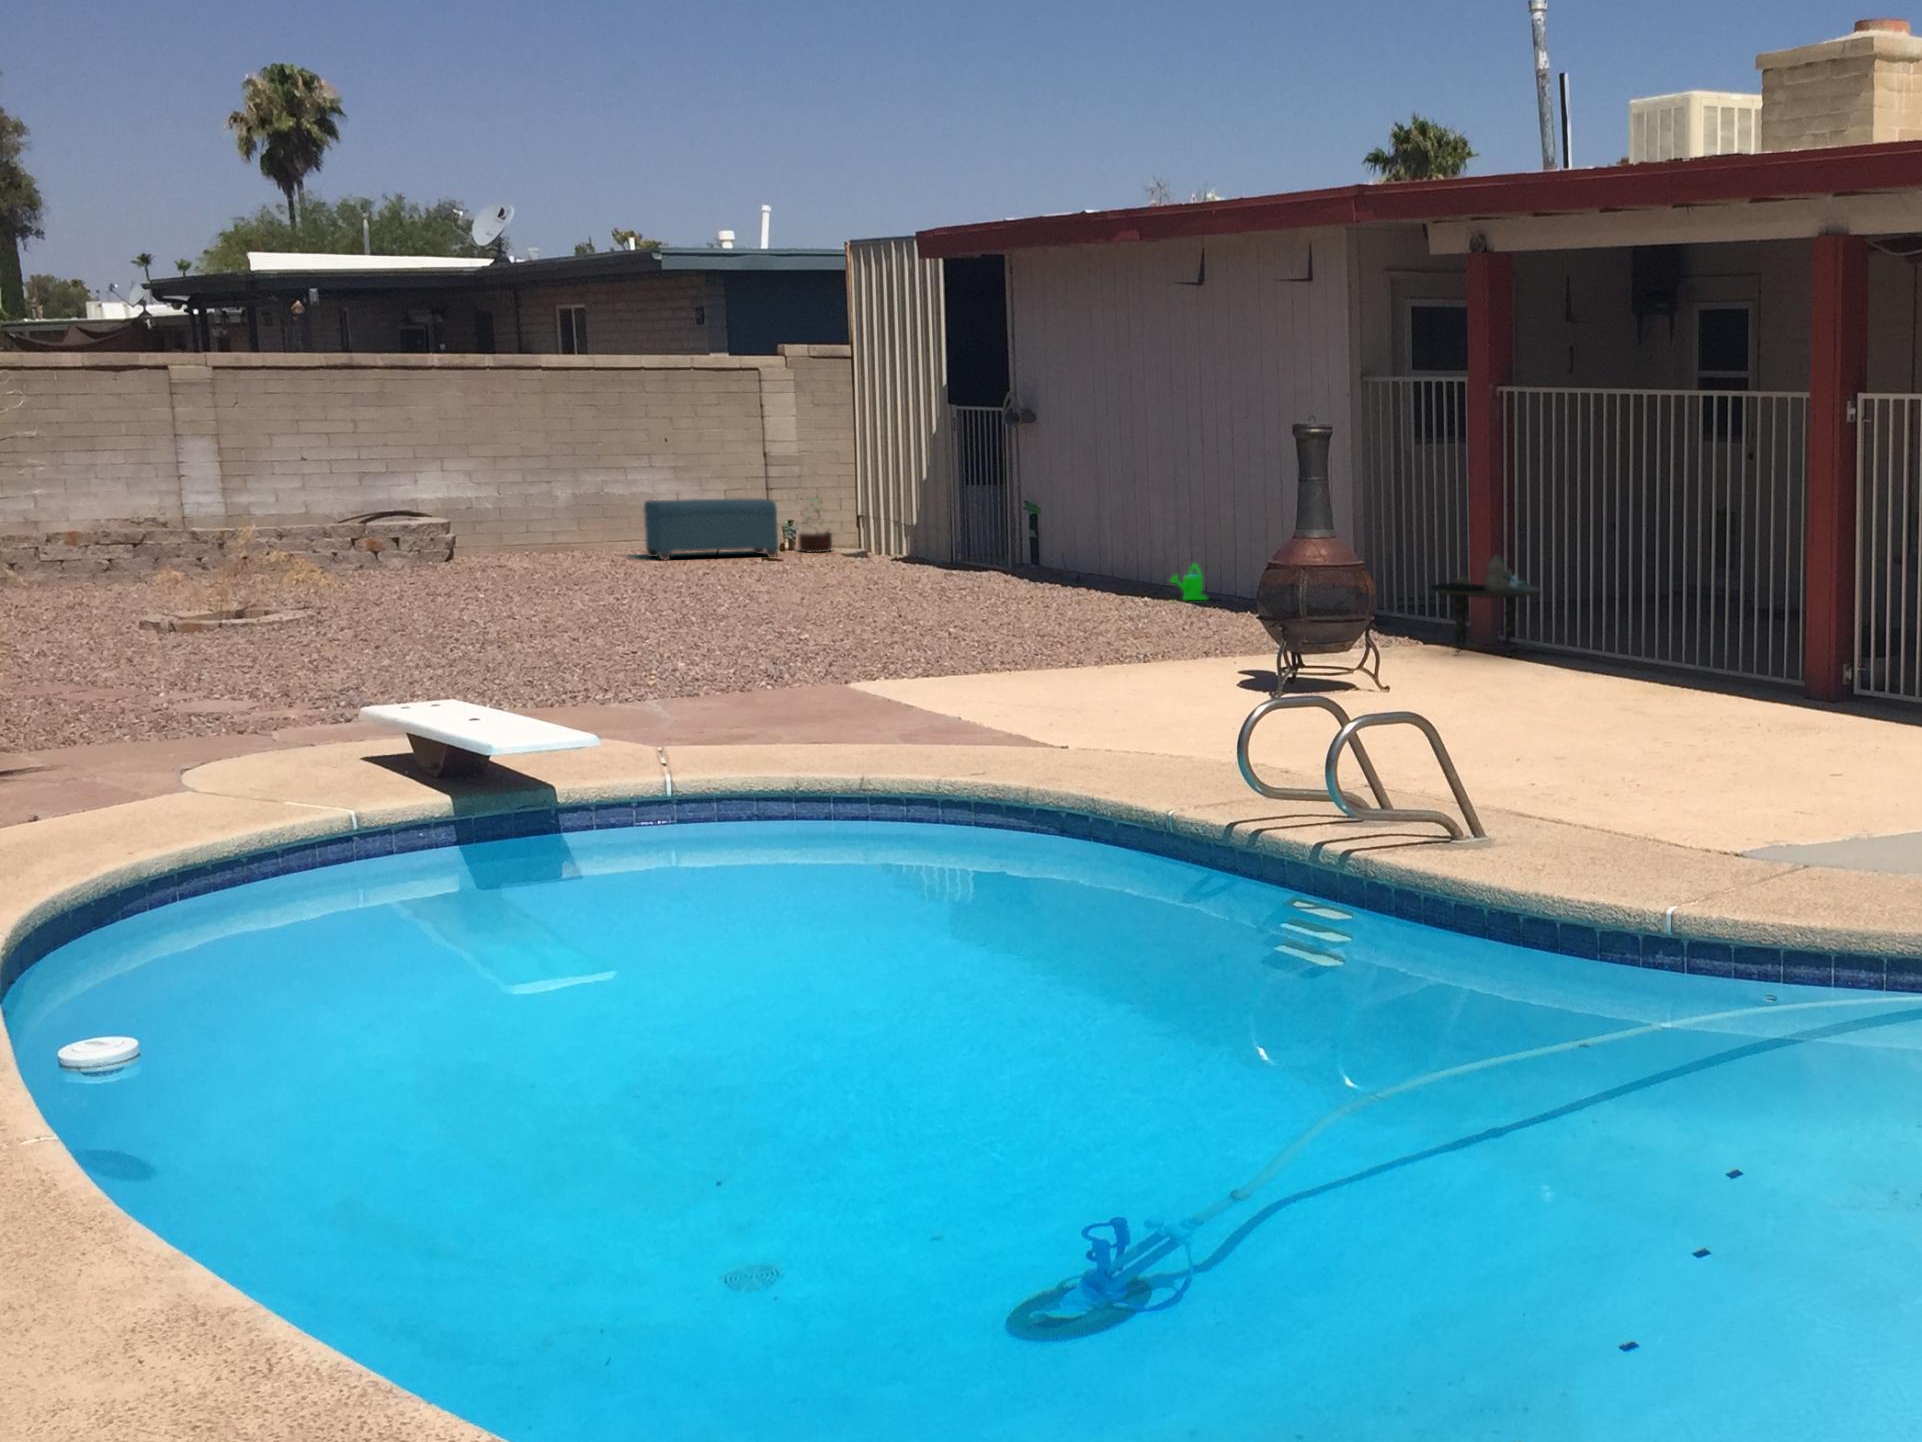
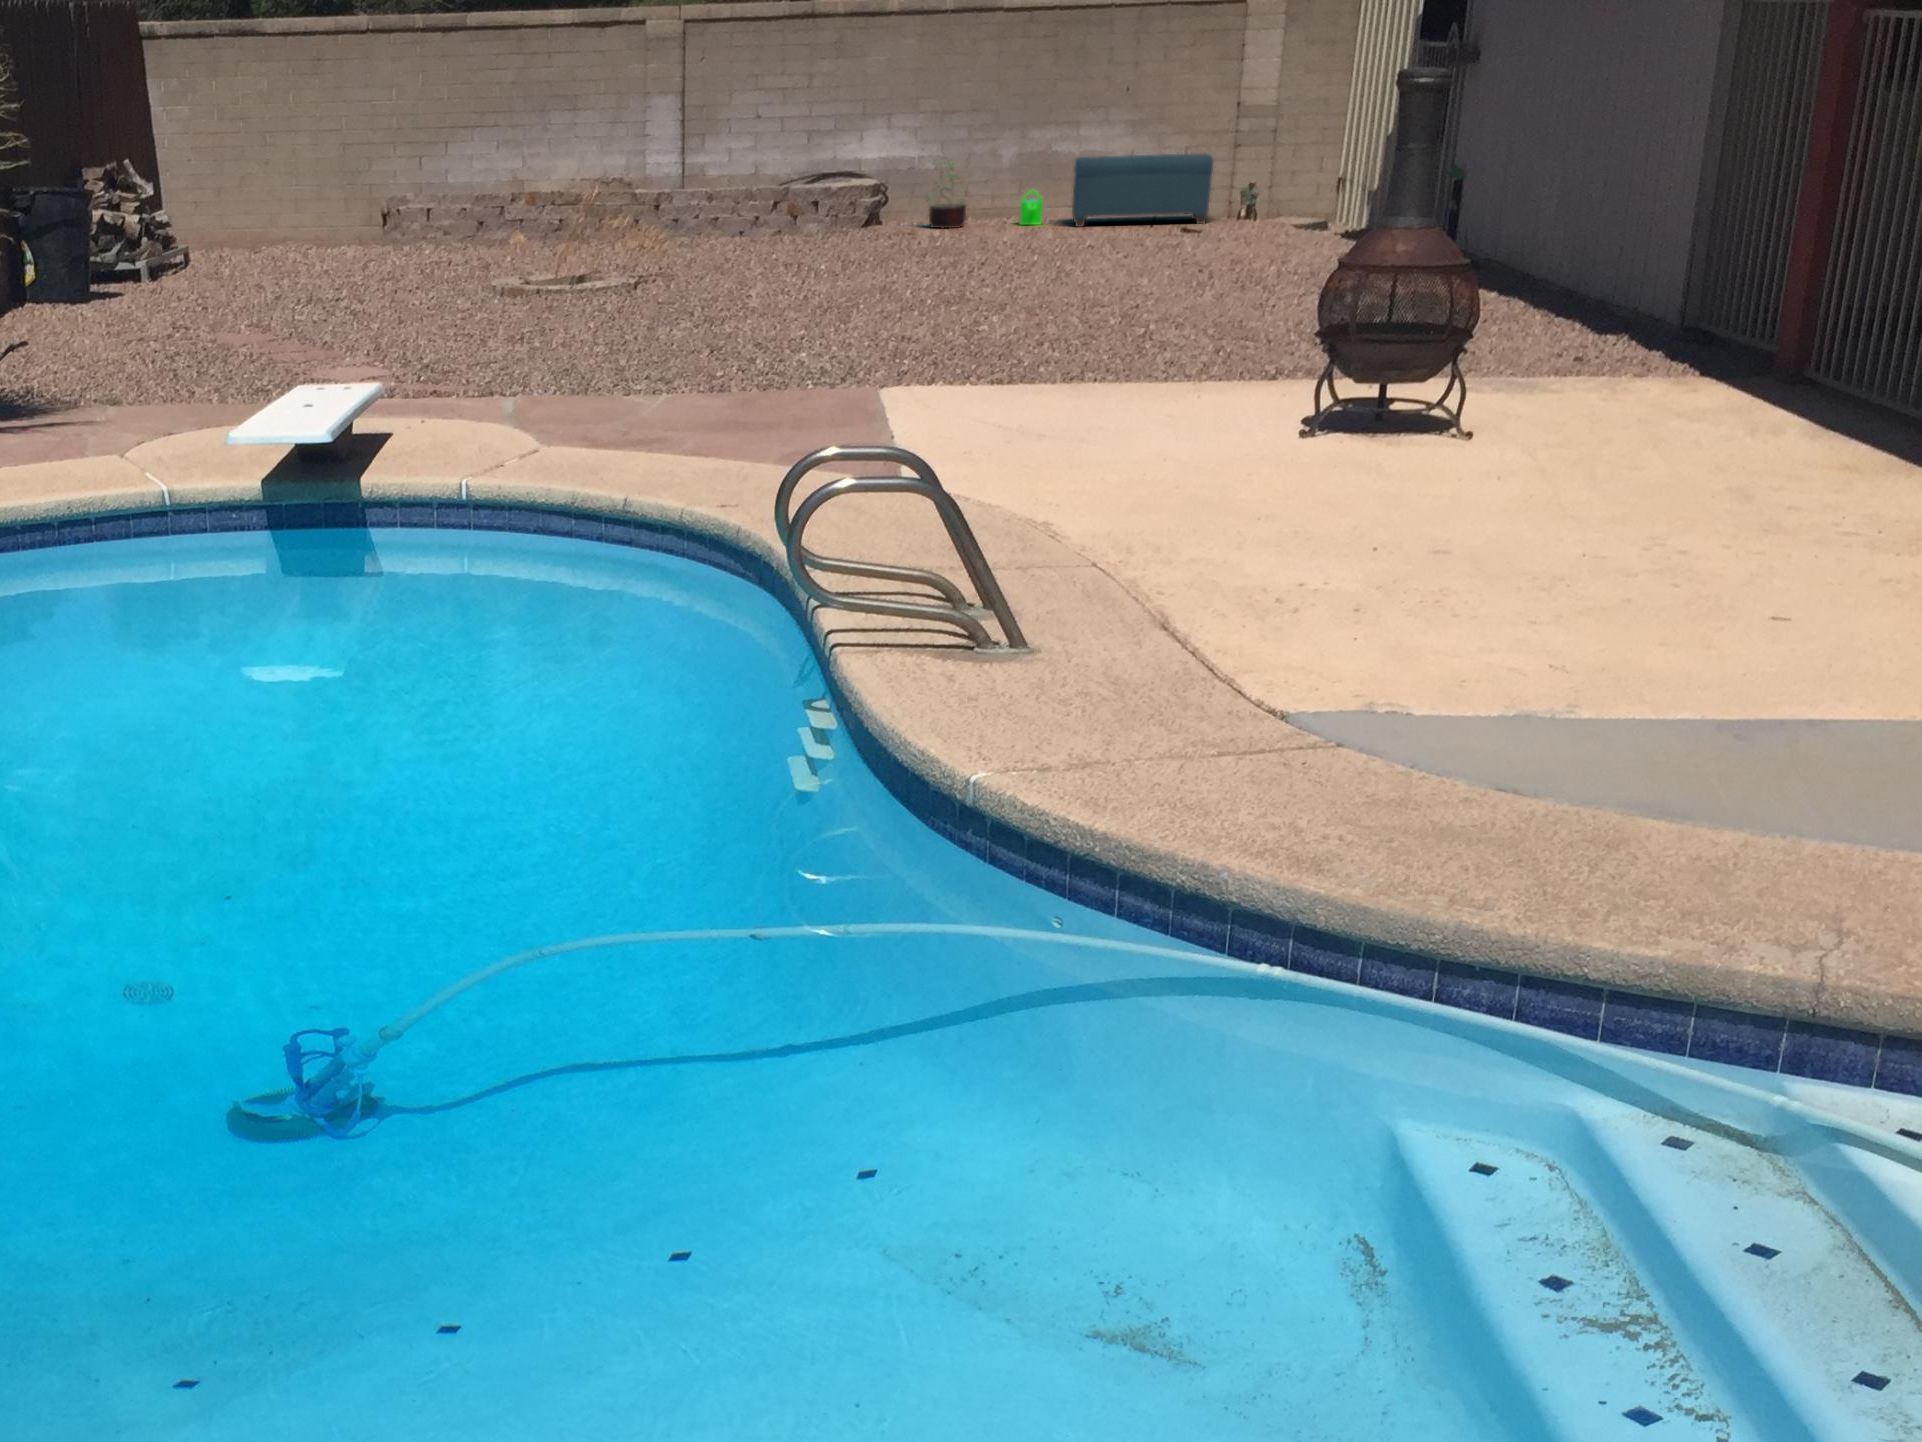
decorative plant: present [797,494,832,553] -> present [927,160,966,228]
side table: present [1431,555,1541,656] -> none [1680,250,1855,399]
watering can: present [1171,564,1206,600] -> present [1019,190,1043,225]

